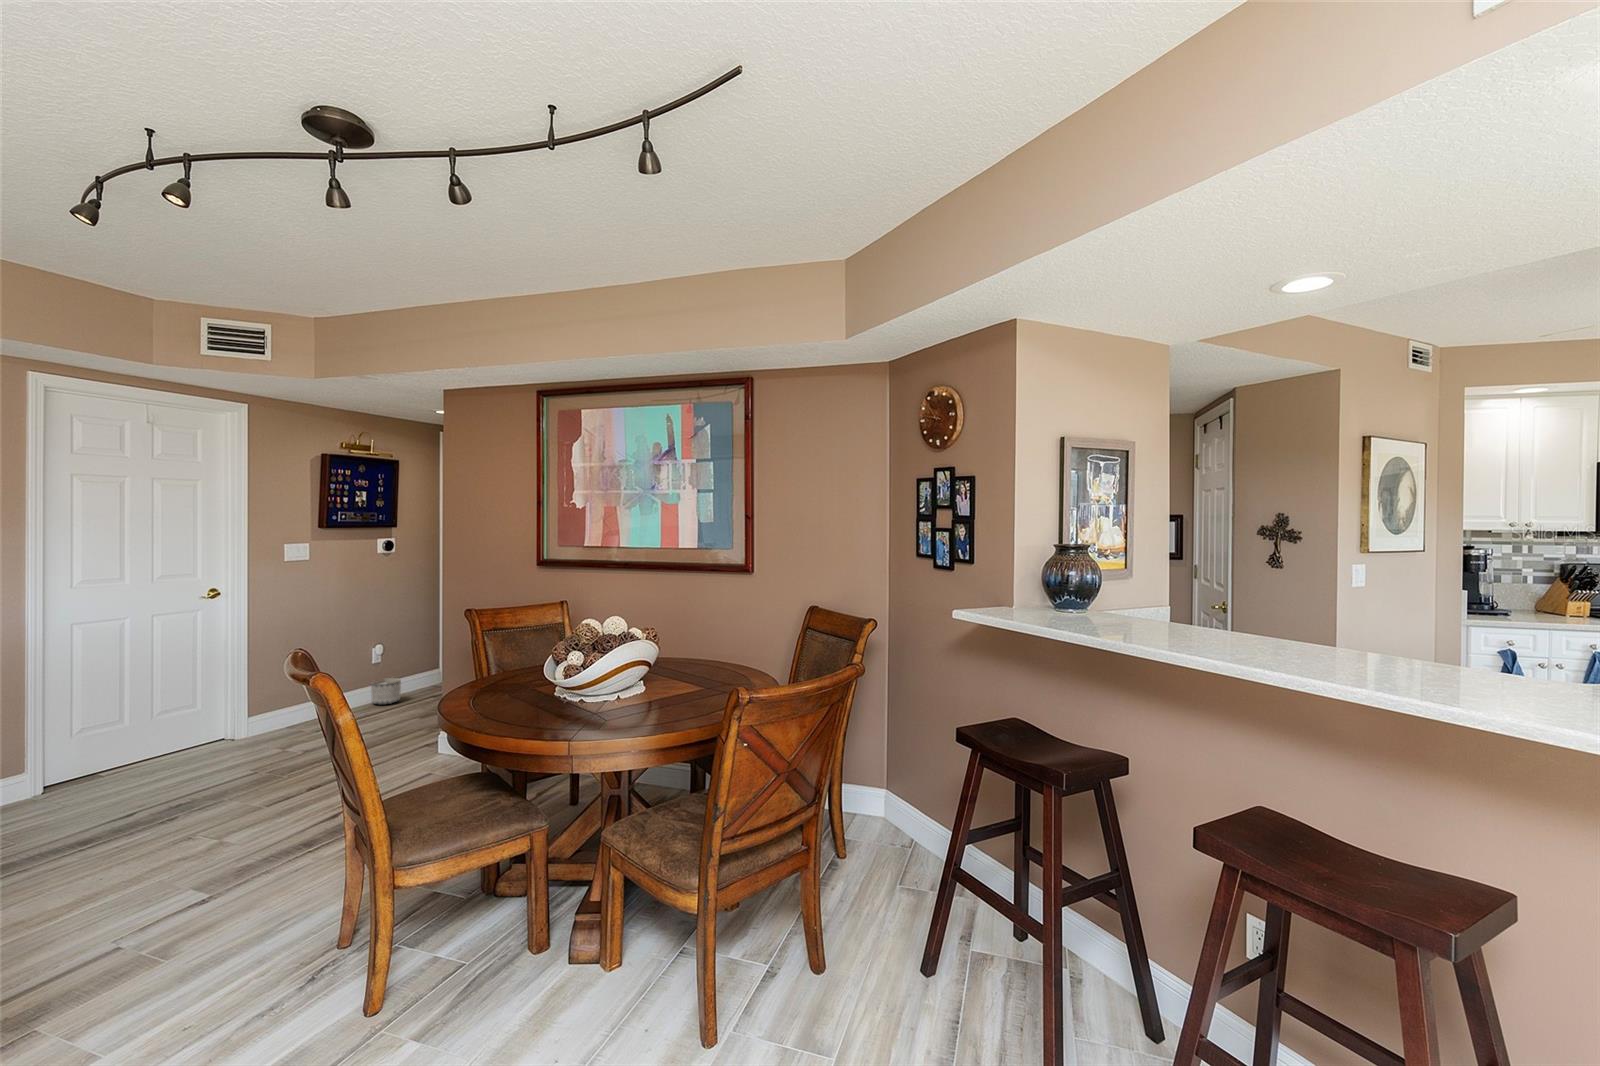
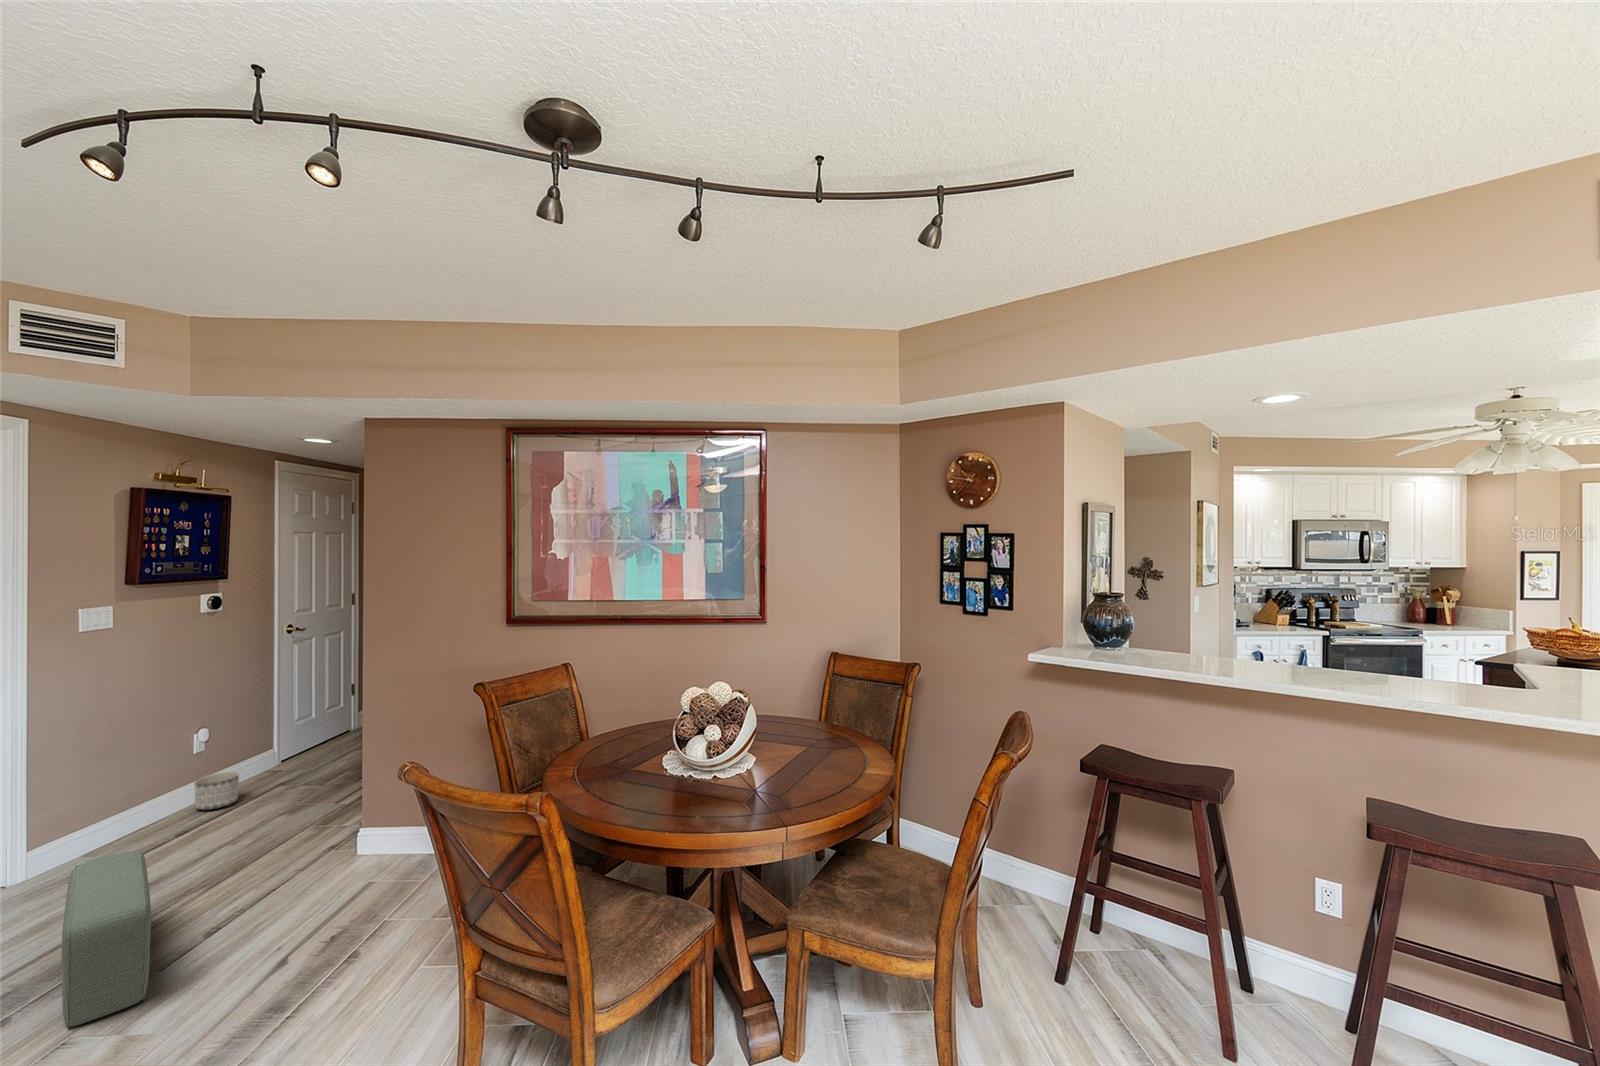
pouf: none [210,713,288,815] -> present [62,850,151,1027]

